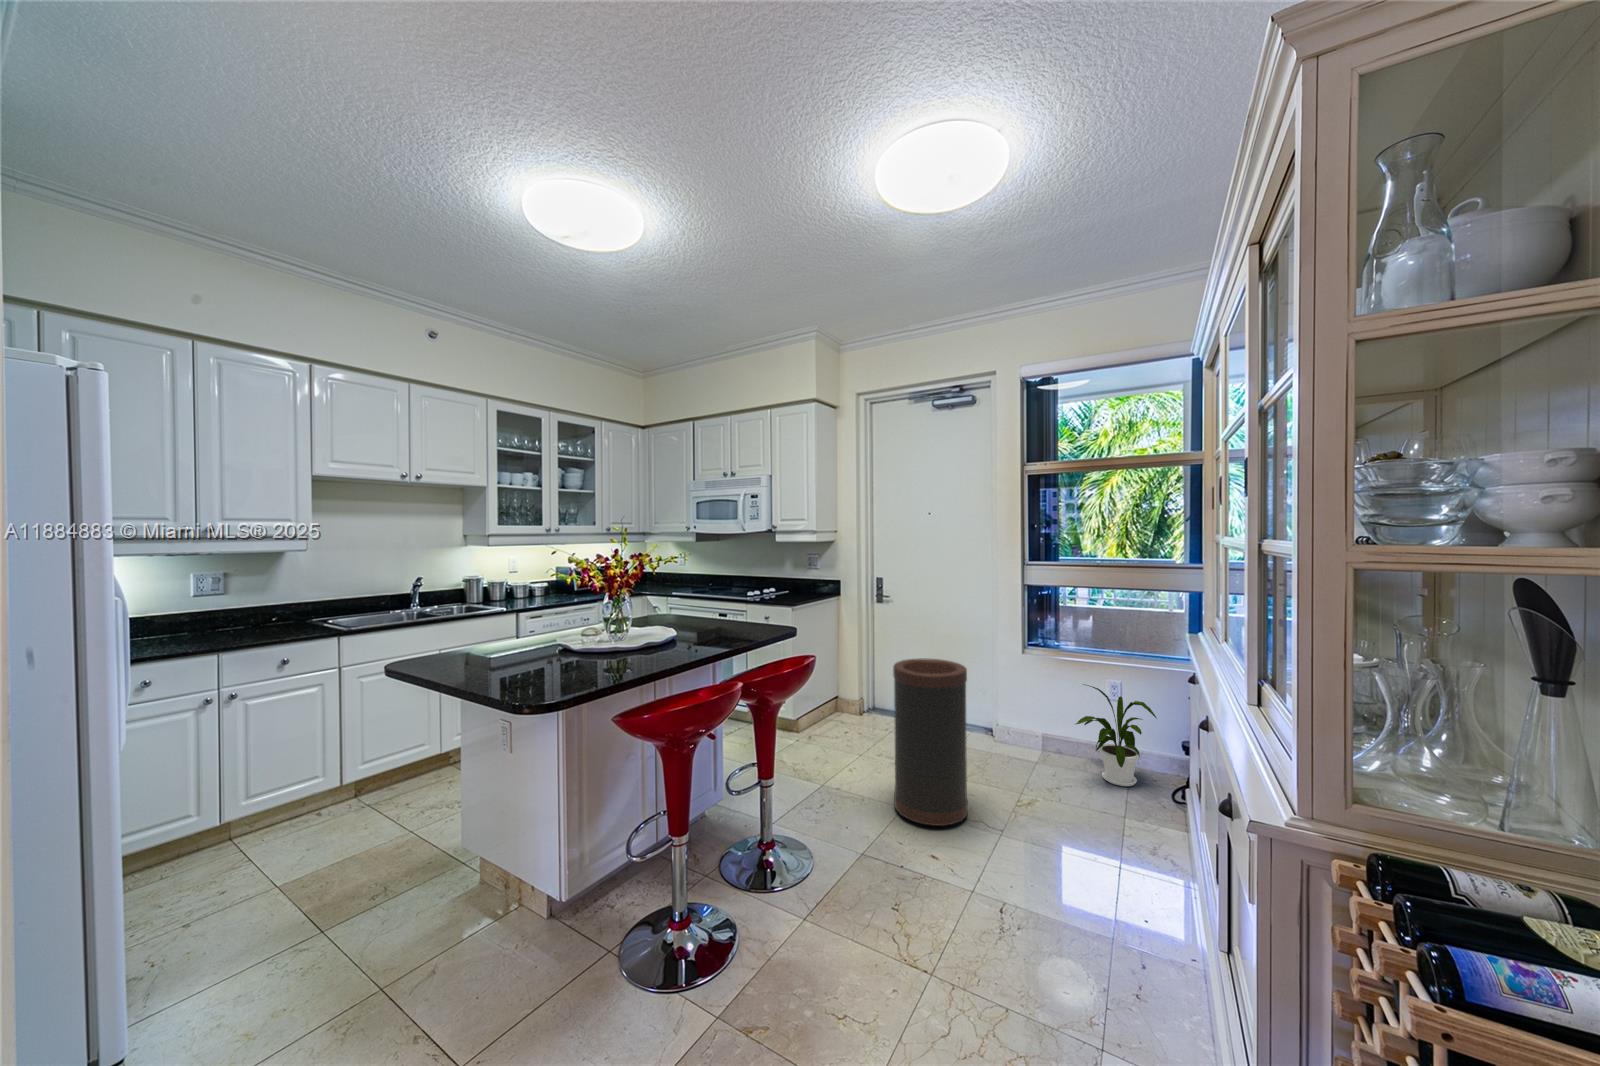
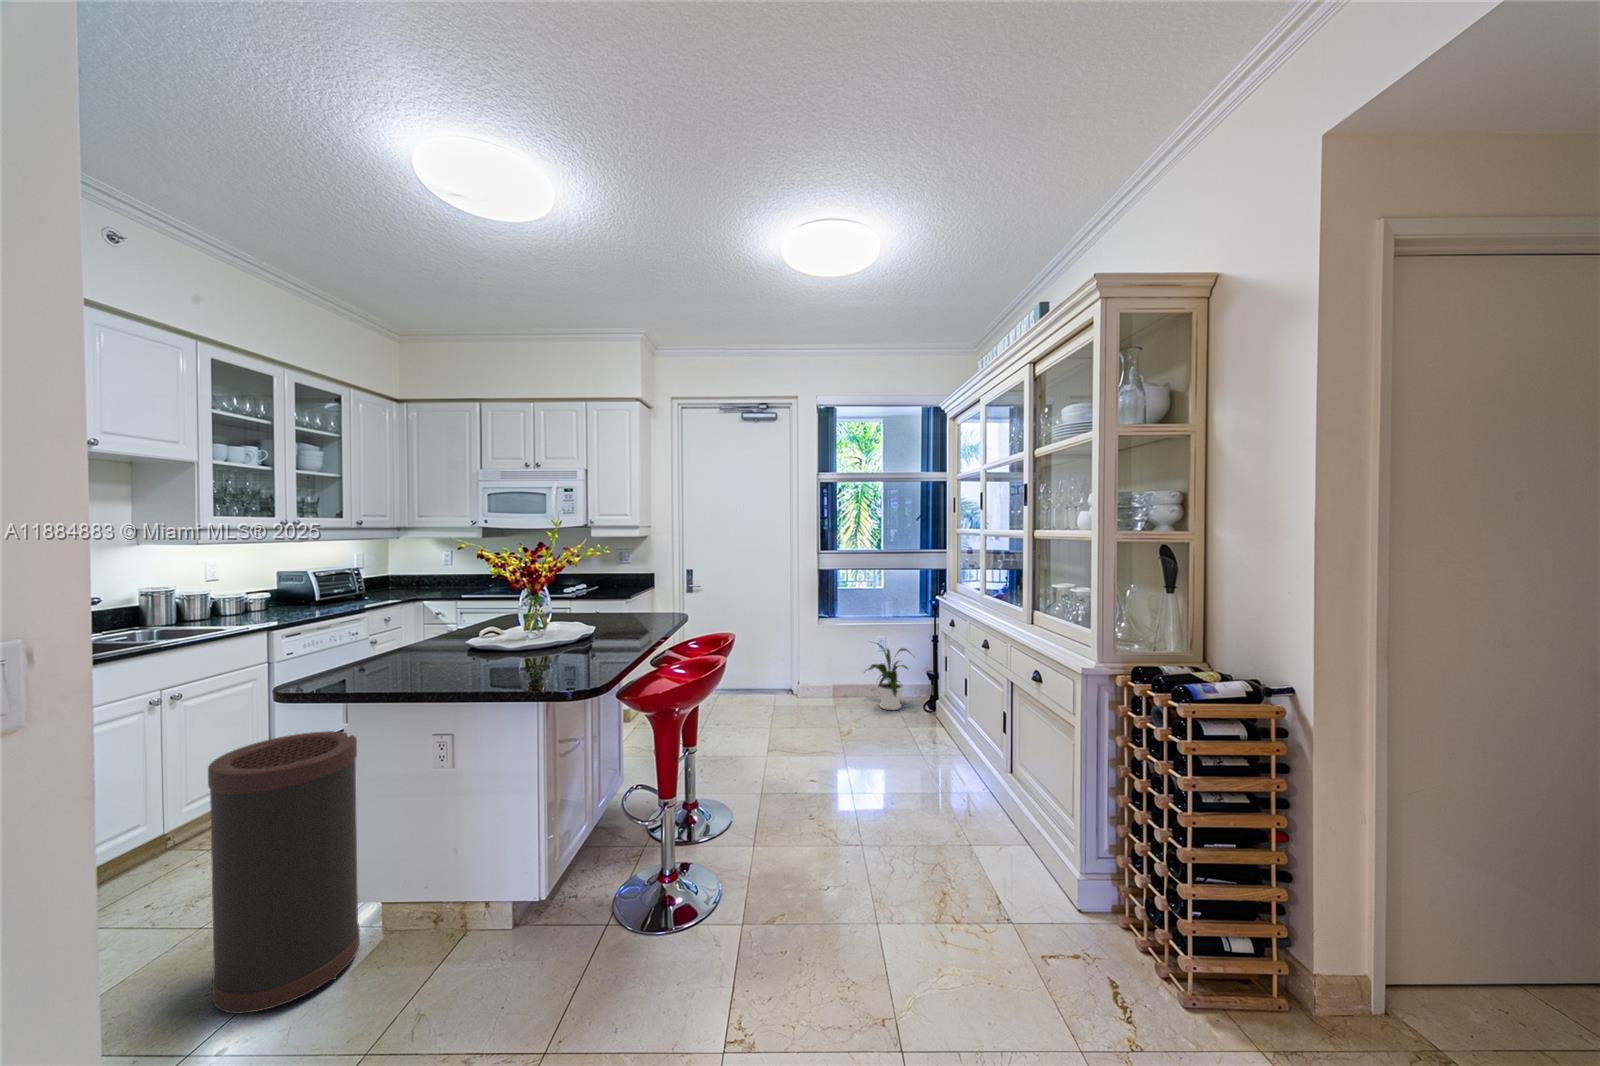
trash can: present [893,659,968,826] -> present [208,731,360,1013]

